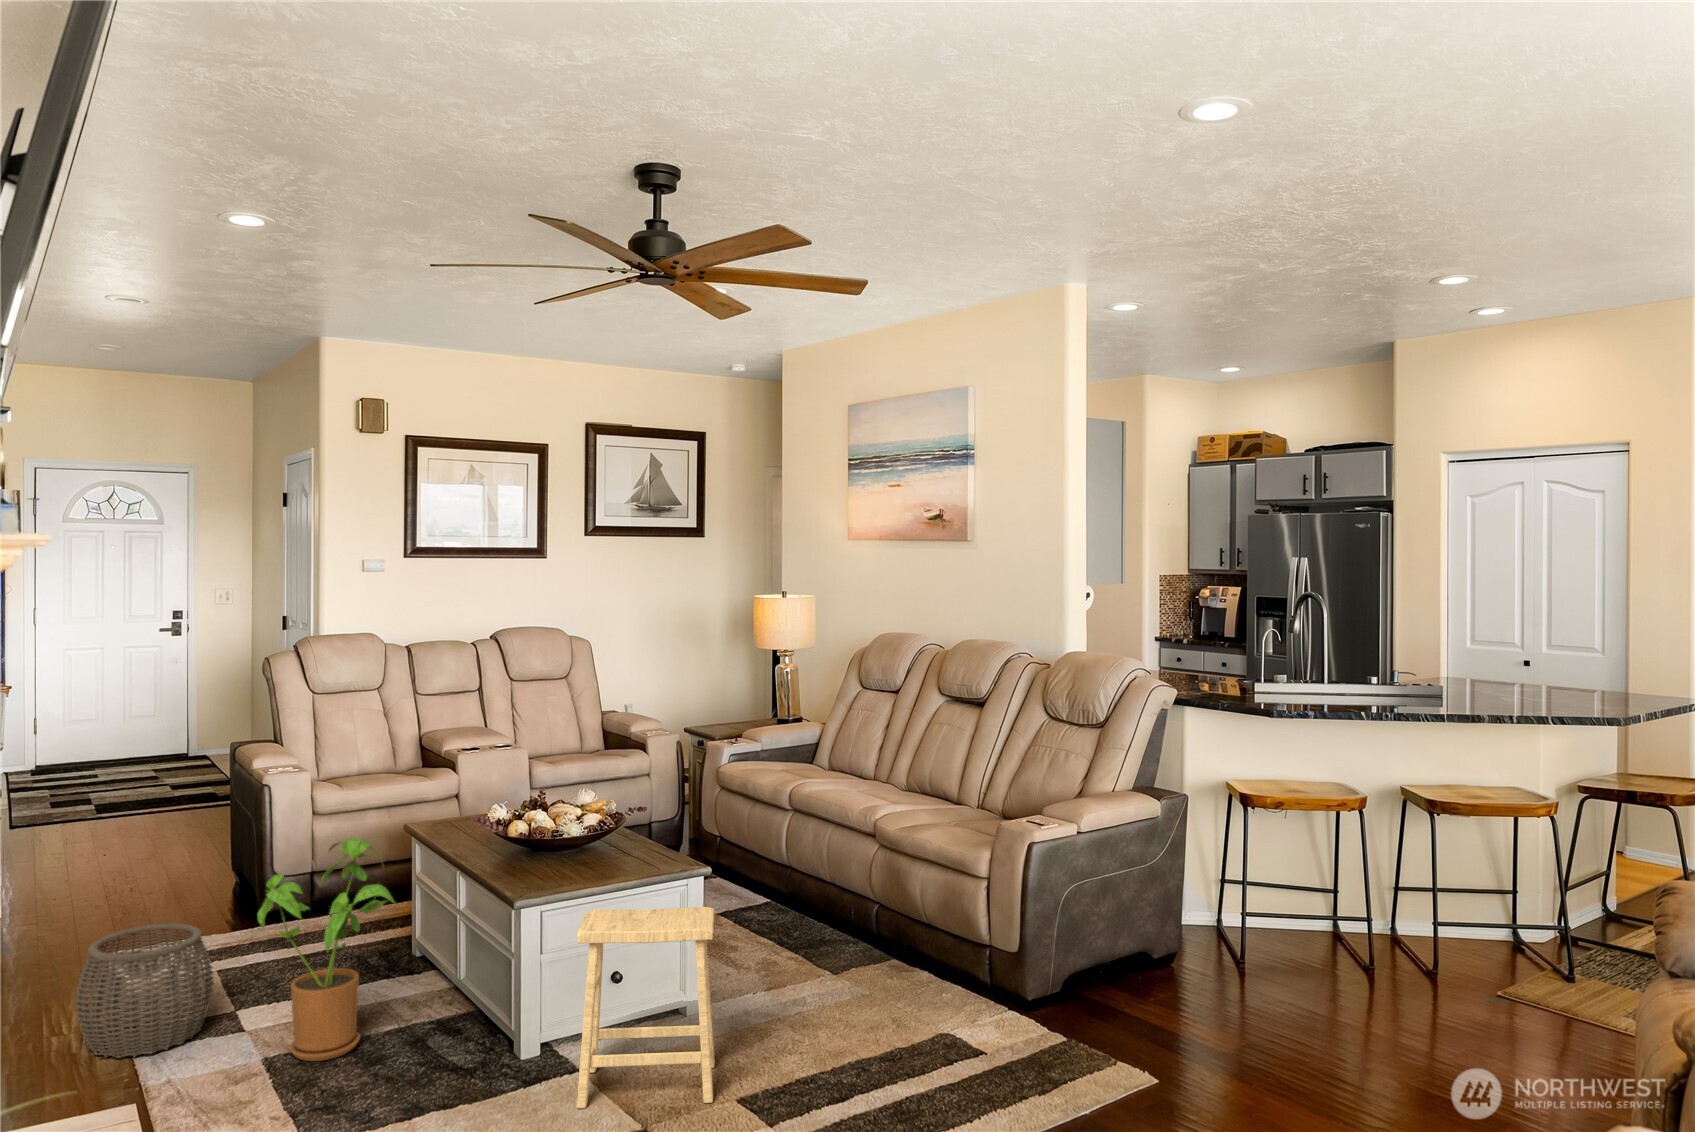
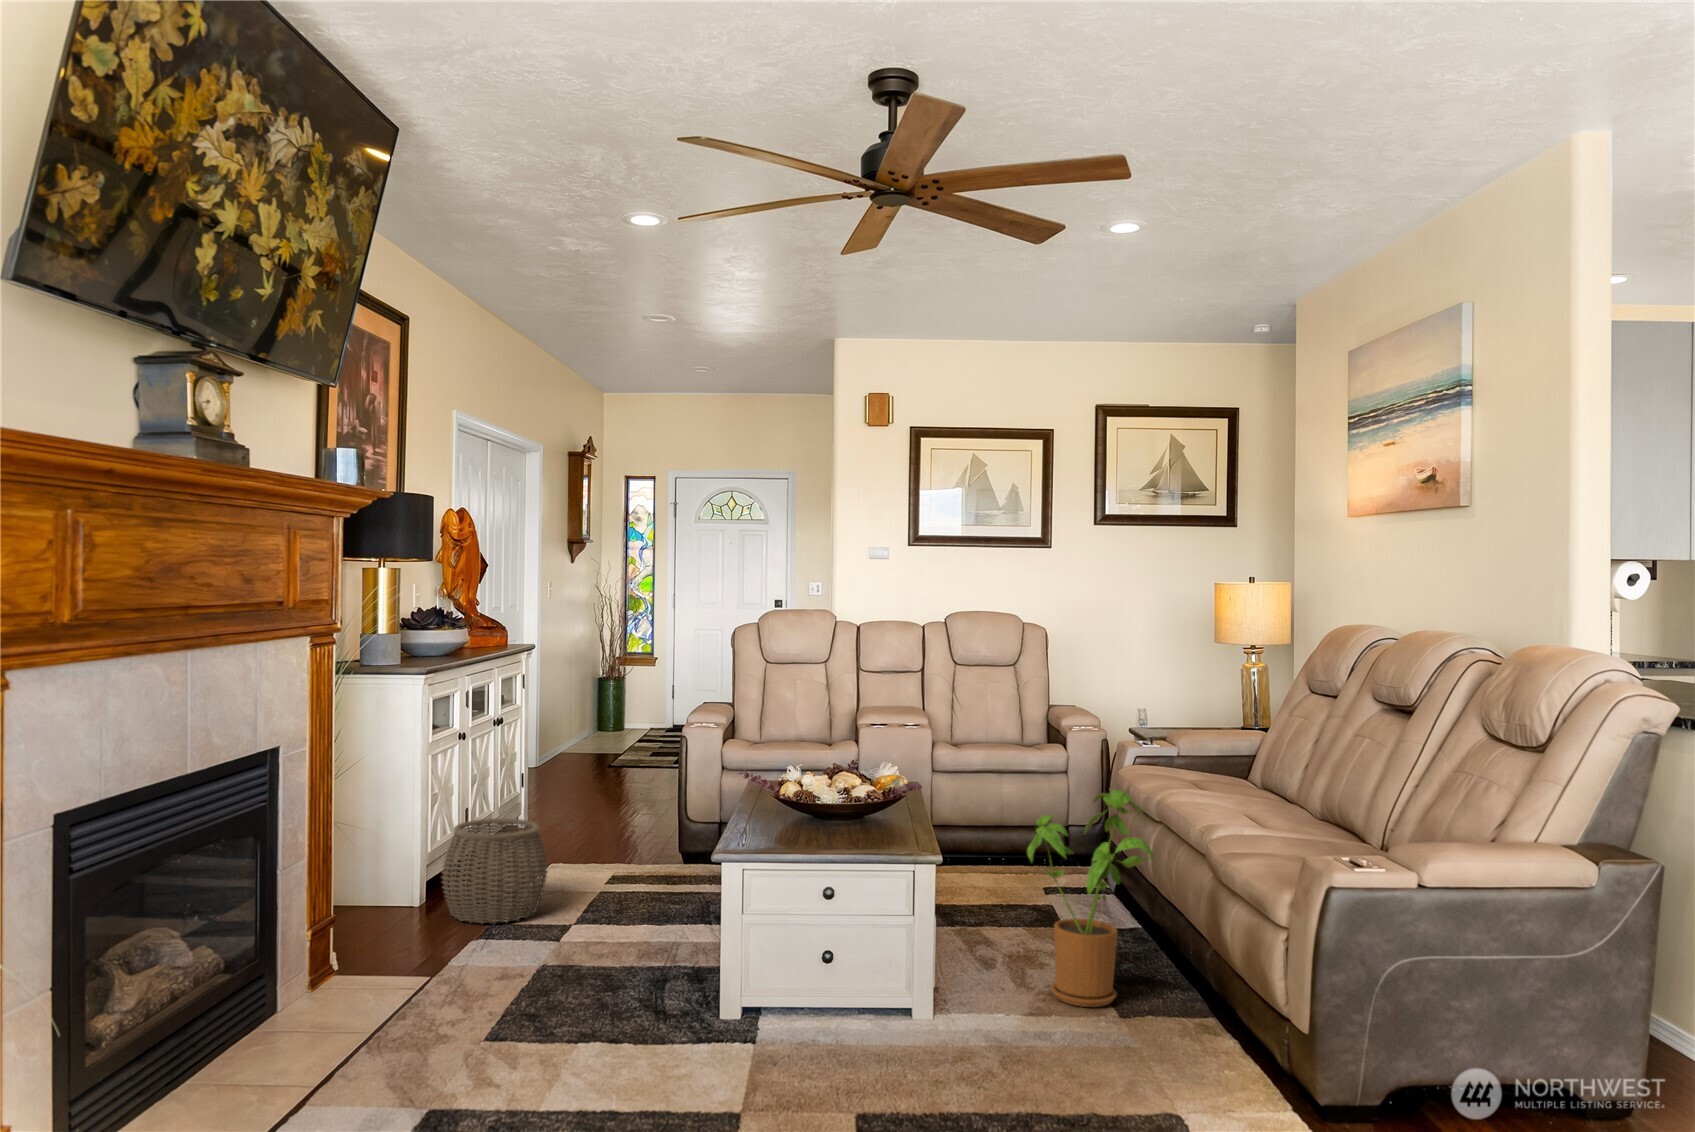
house plant: present [258,838,395,1061] -> present [1027,789,1155,1007]
footstool: present [577,907,715,1109] -> none [709,855,878,1087]

